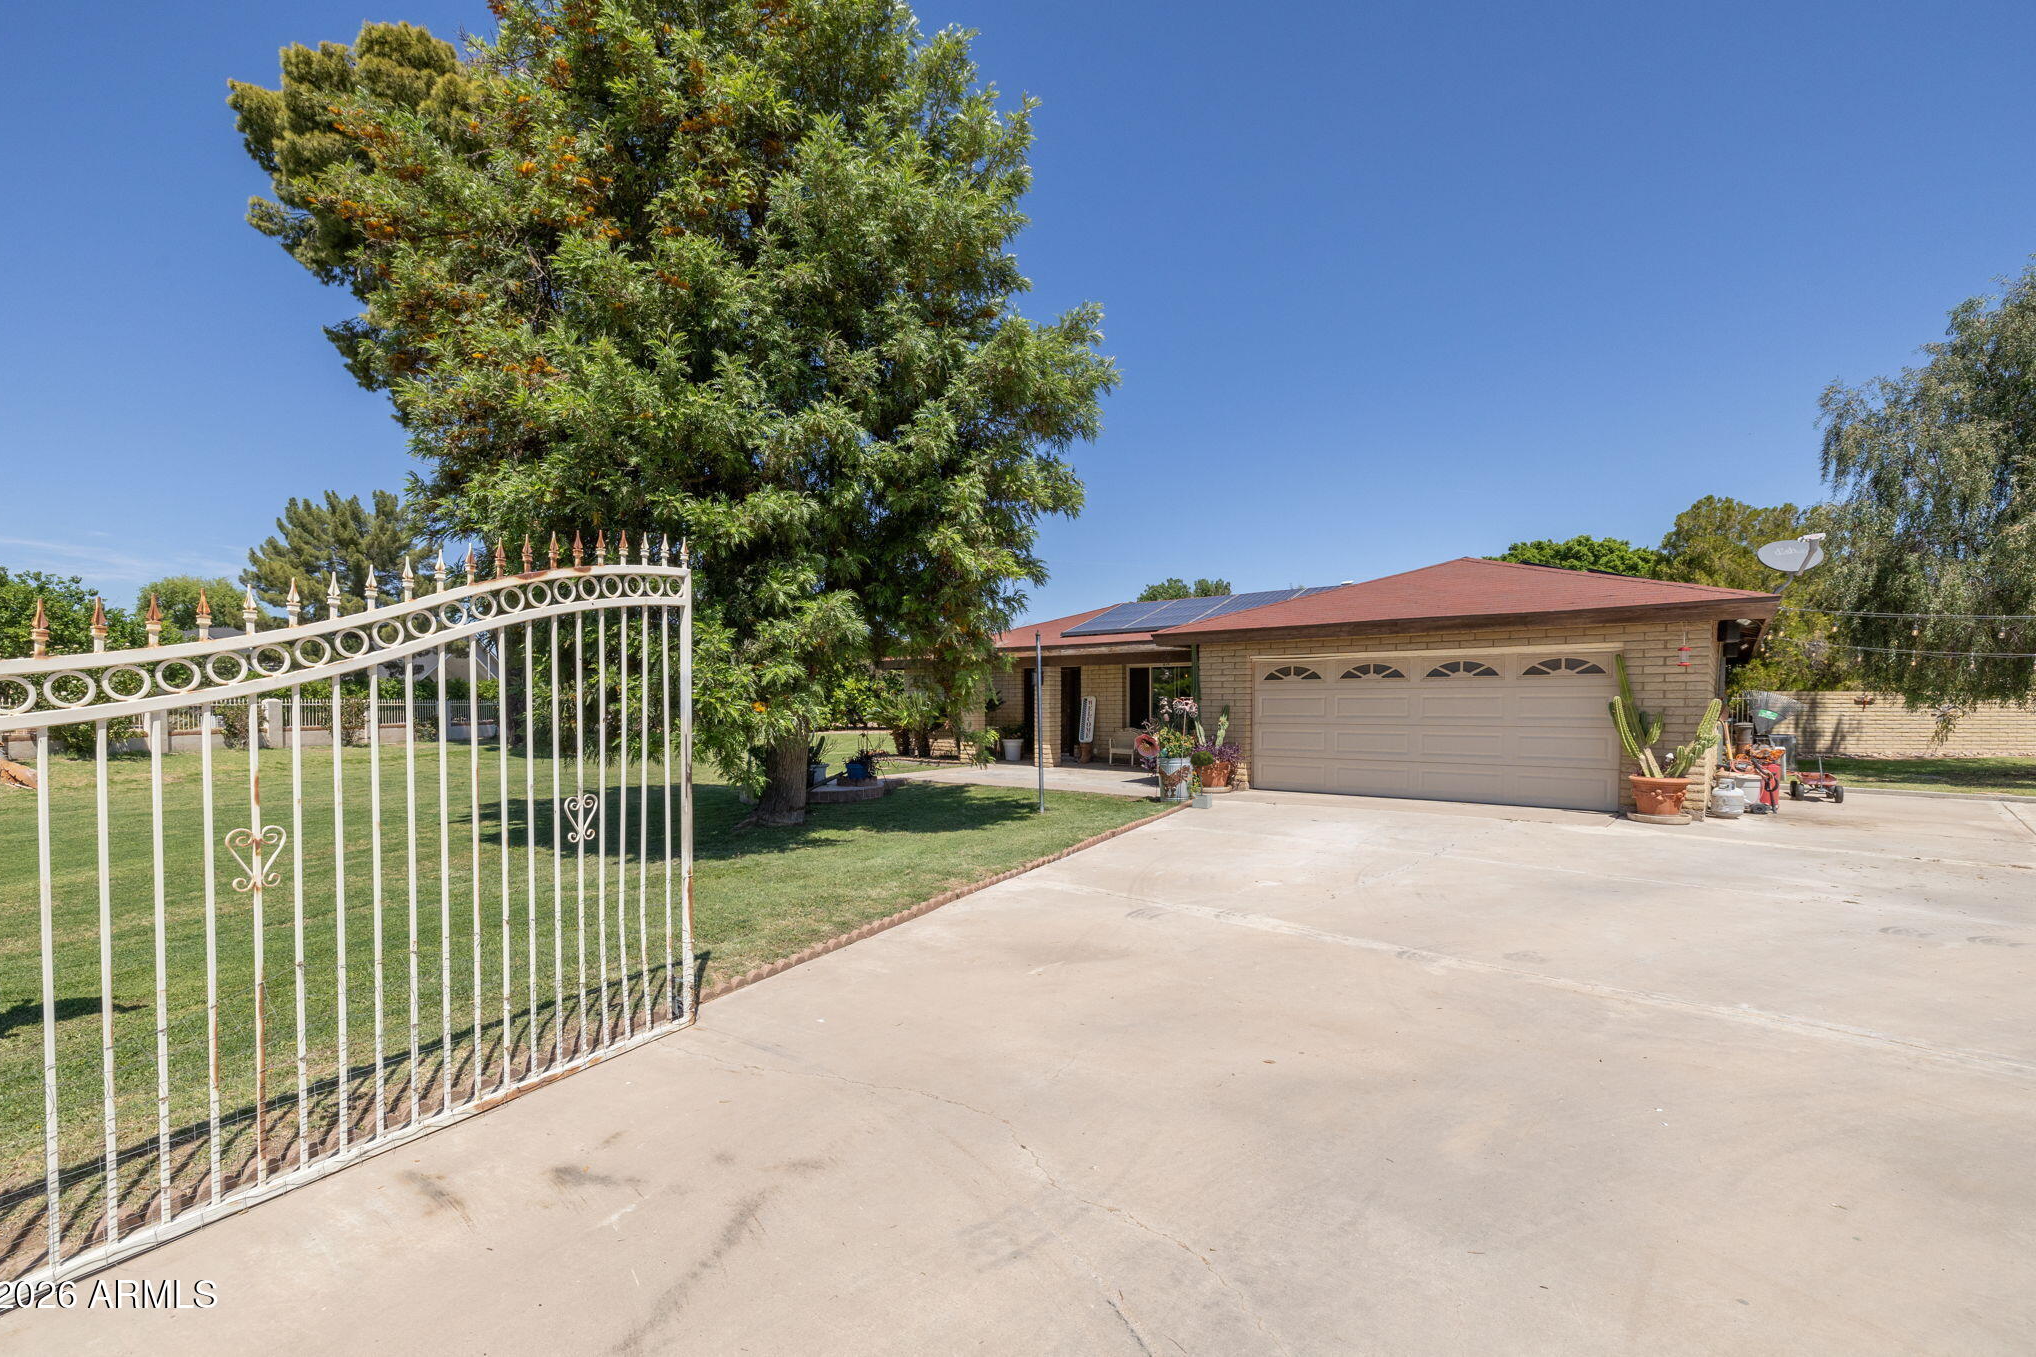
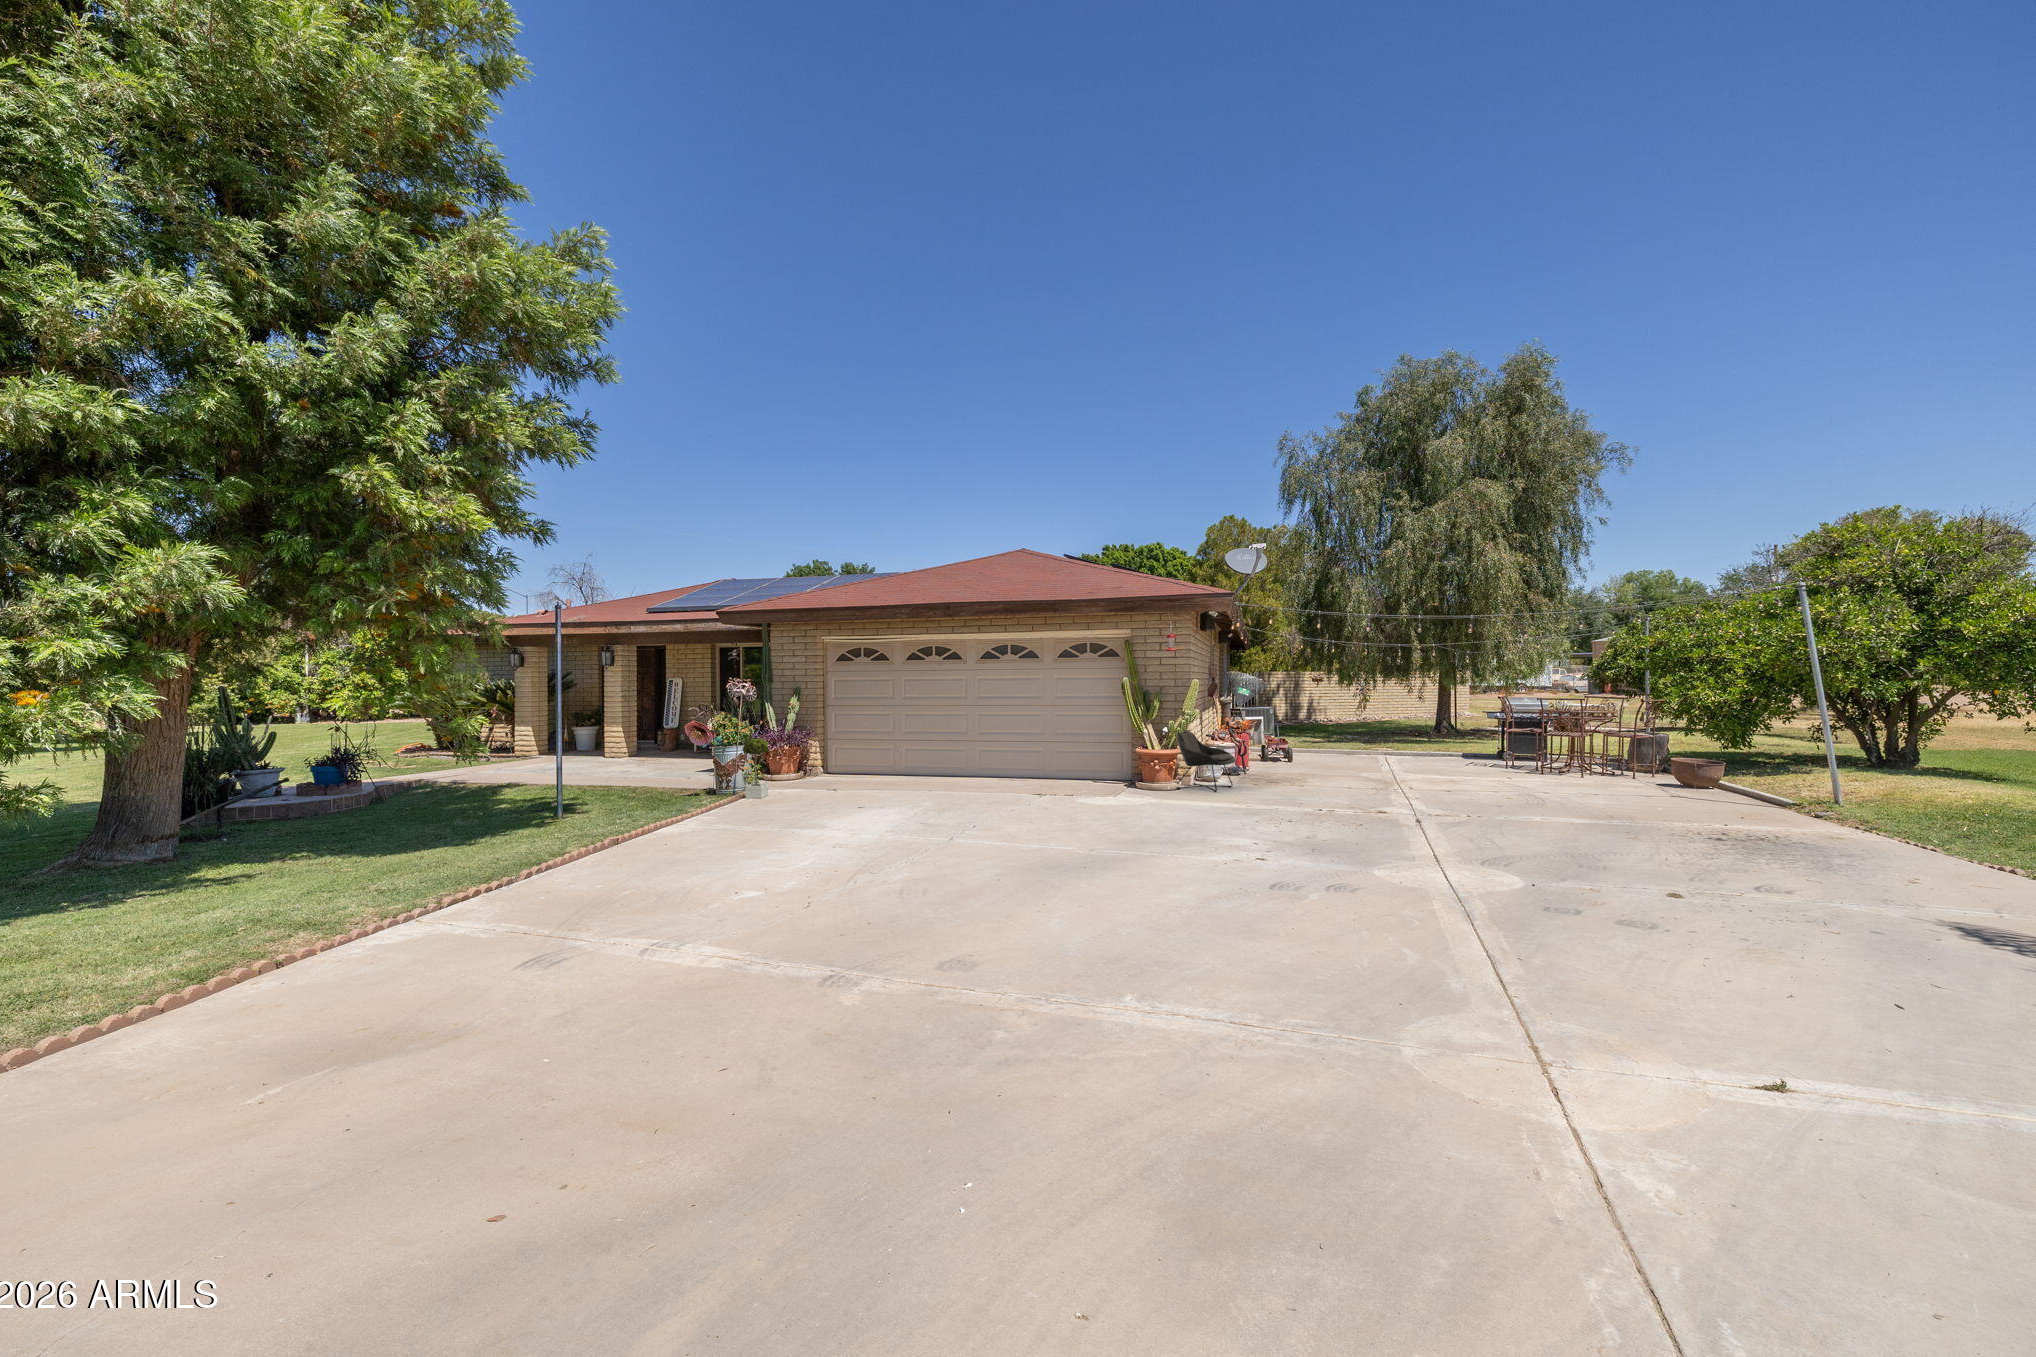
lounge chair: none [1685,757,1771,831] -> present [1176,731,1236,792]

